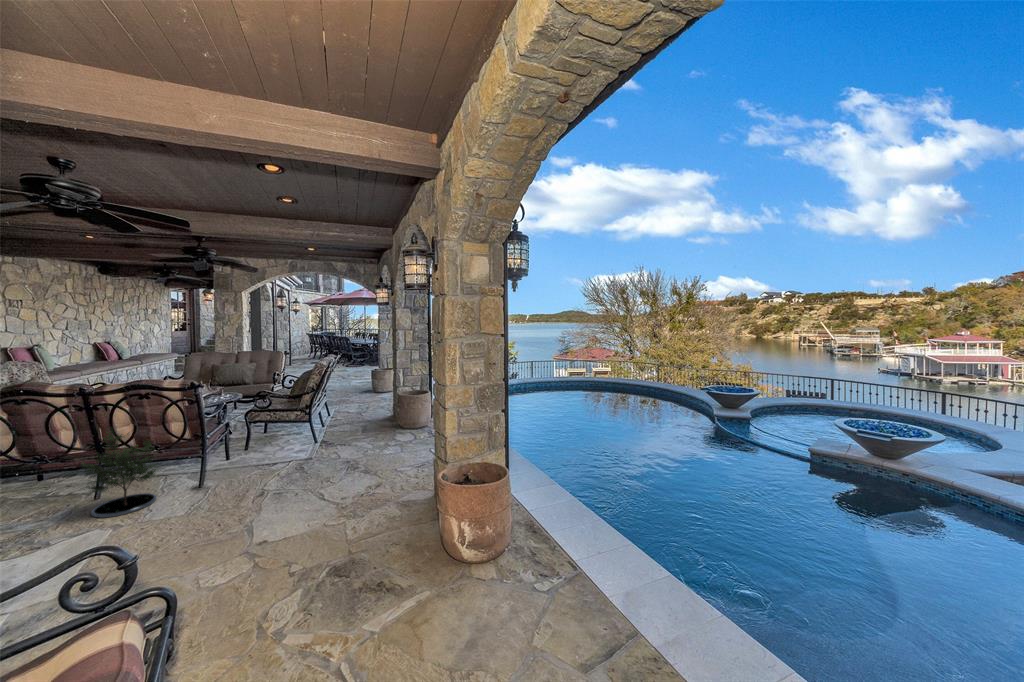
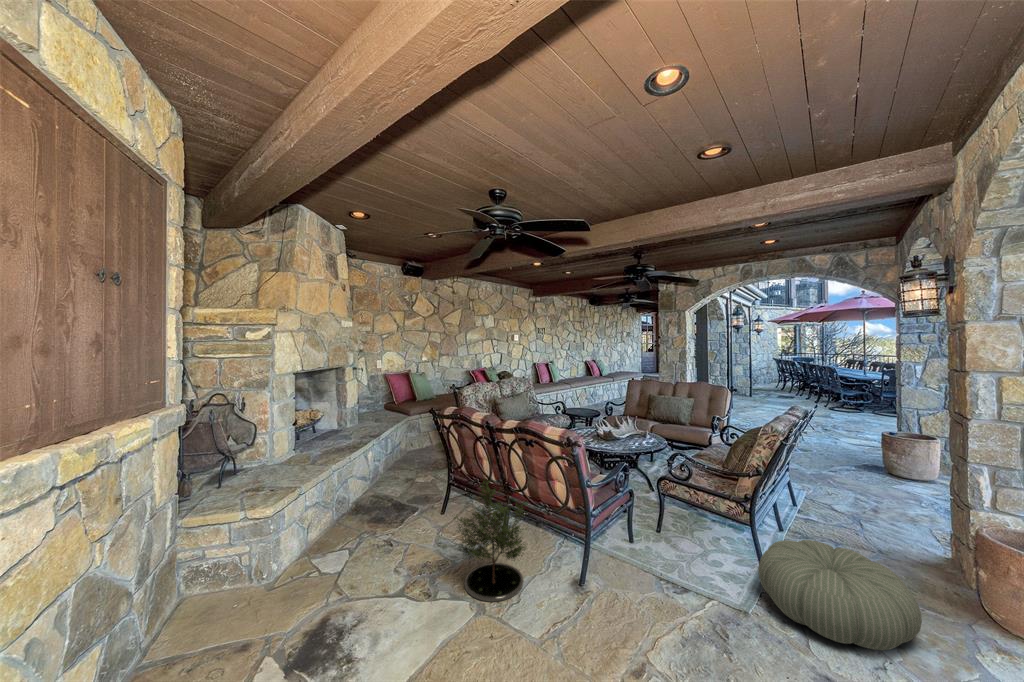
pouf: none [315,416,377,450] -> present [758,540,922,650]

